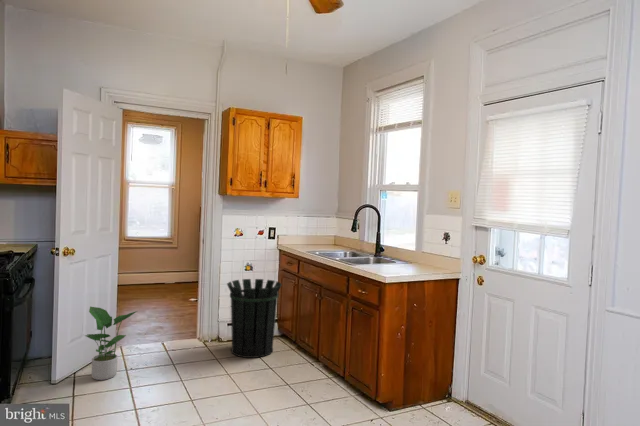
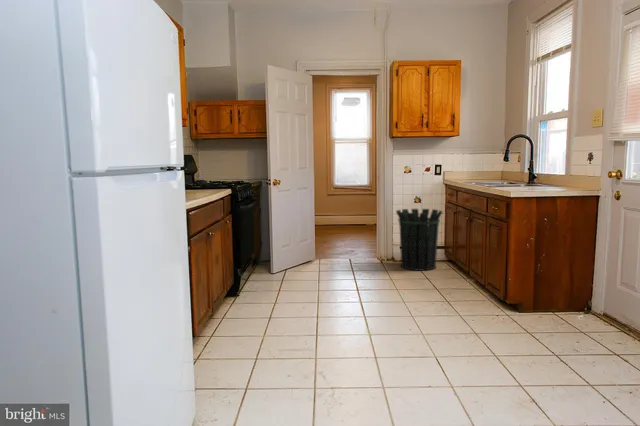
potted plant: present [86,307,136,380] -> none [295,222,328,271]

